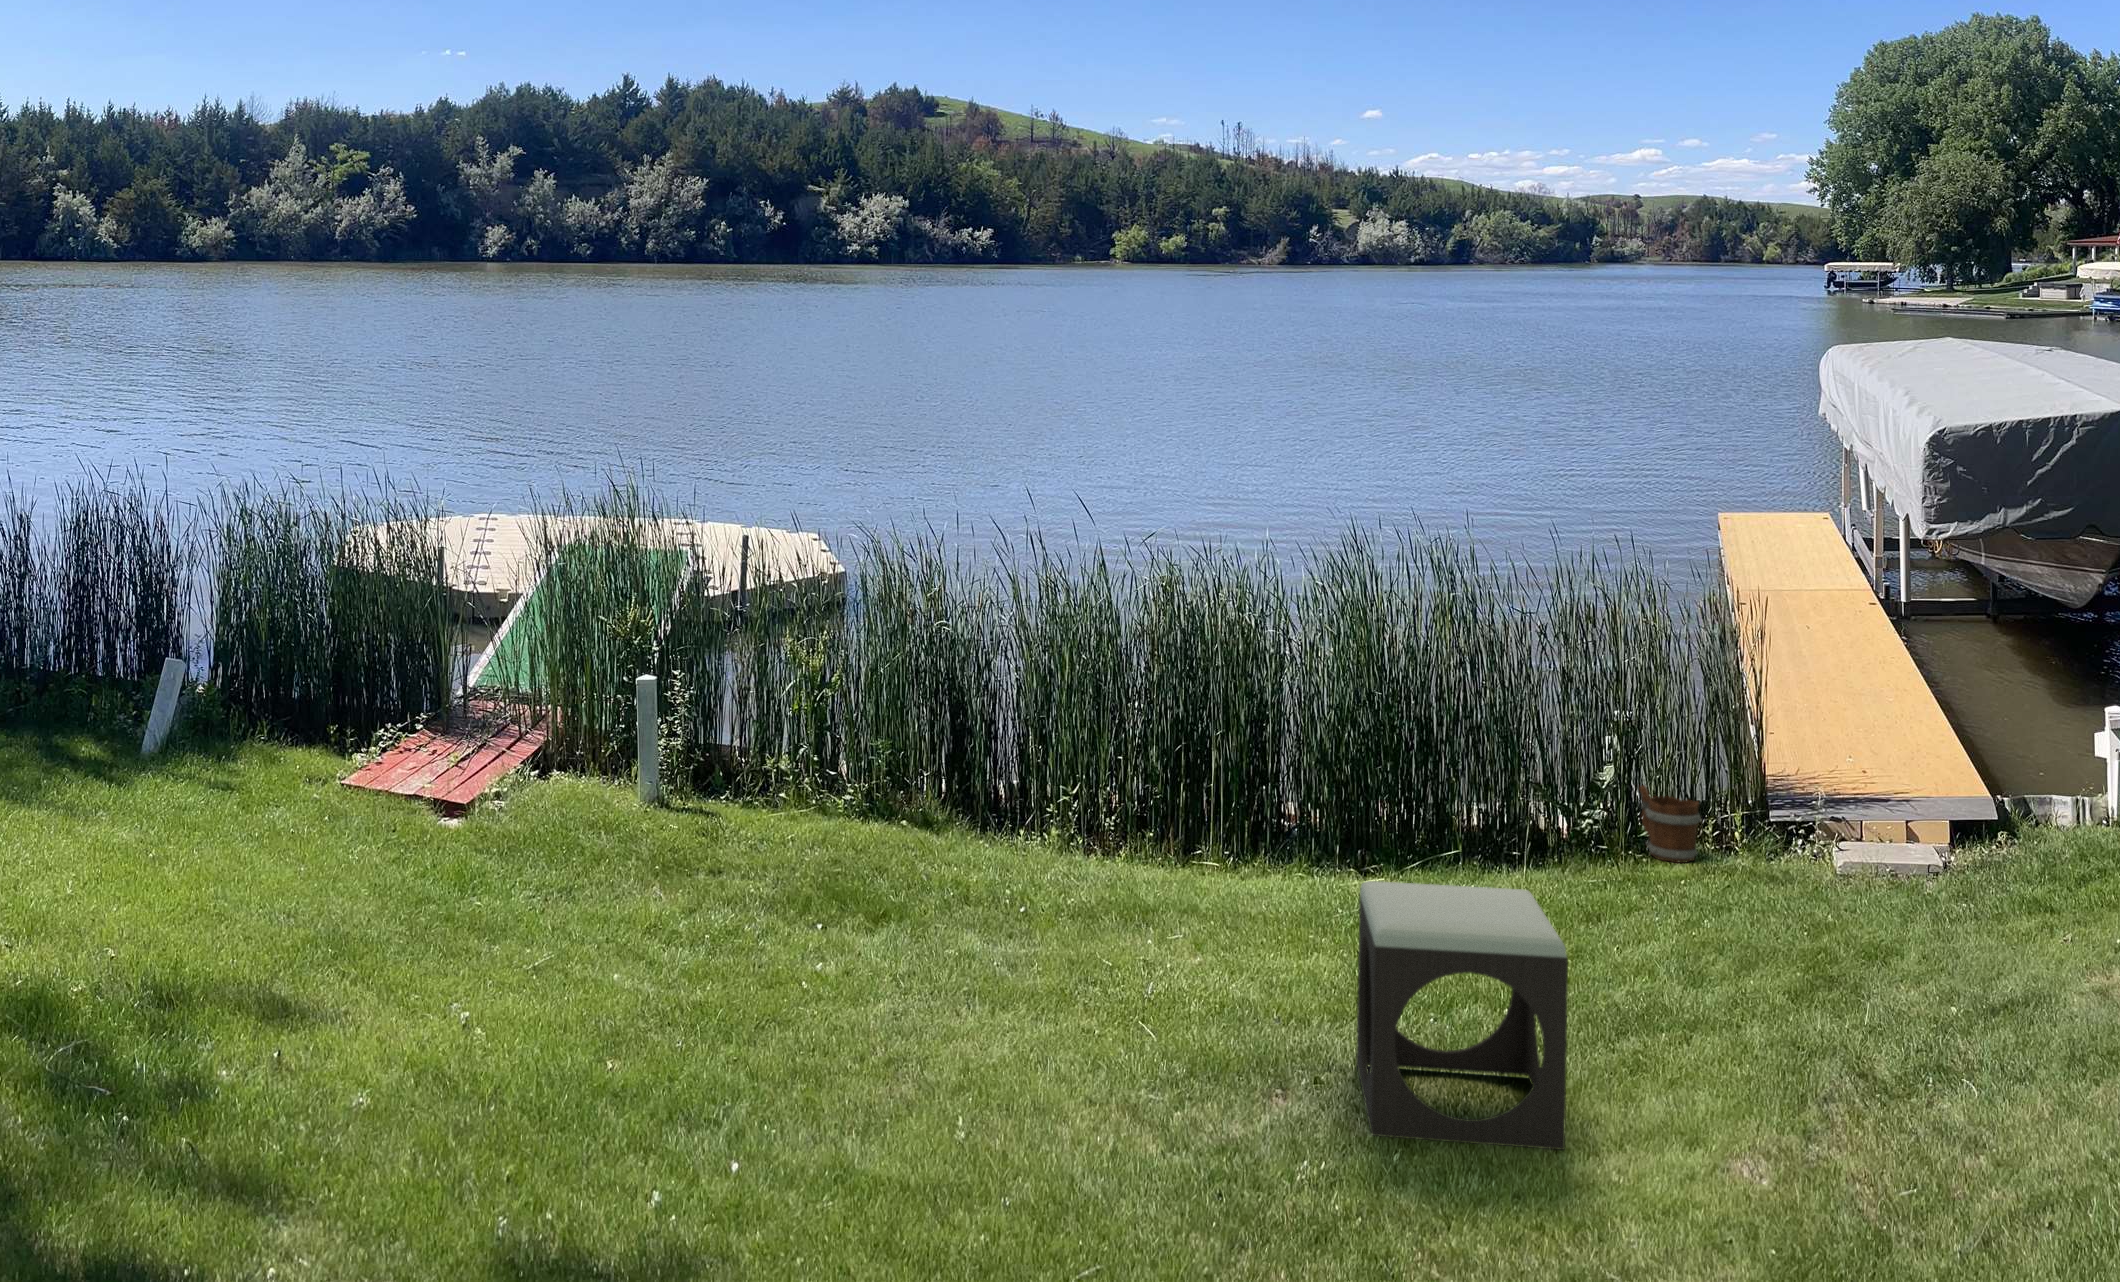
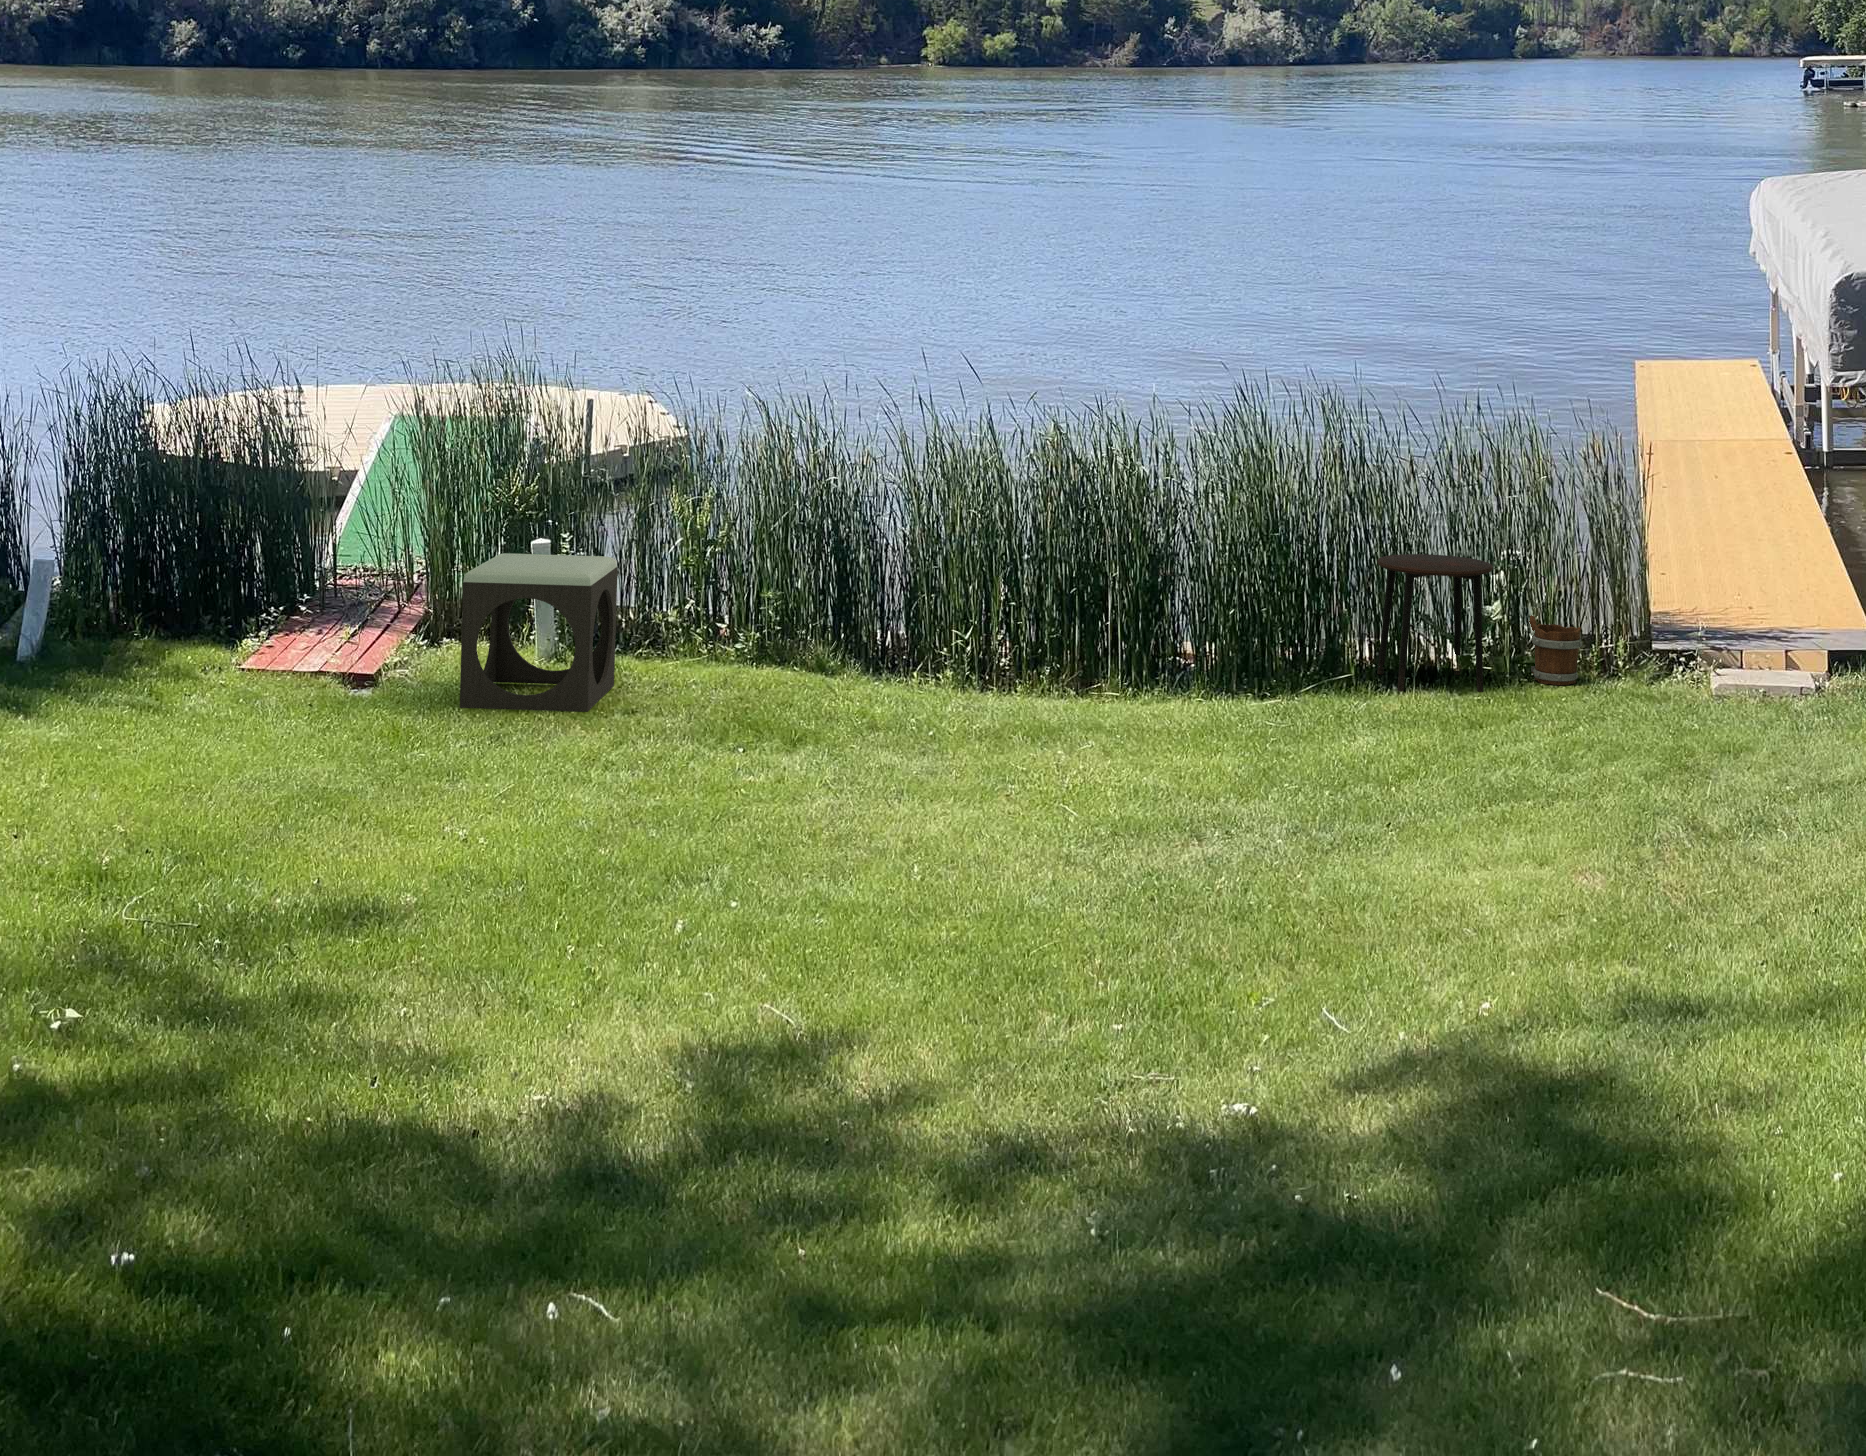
side table: none [1480,721,1603,870] -> present [1377,554,1493,692]
footstool: present [1356,881,1568,1150] -> present [460,553,618,712]

